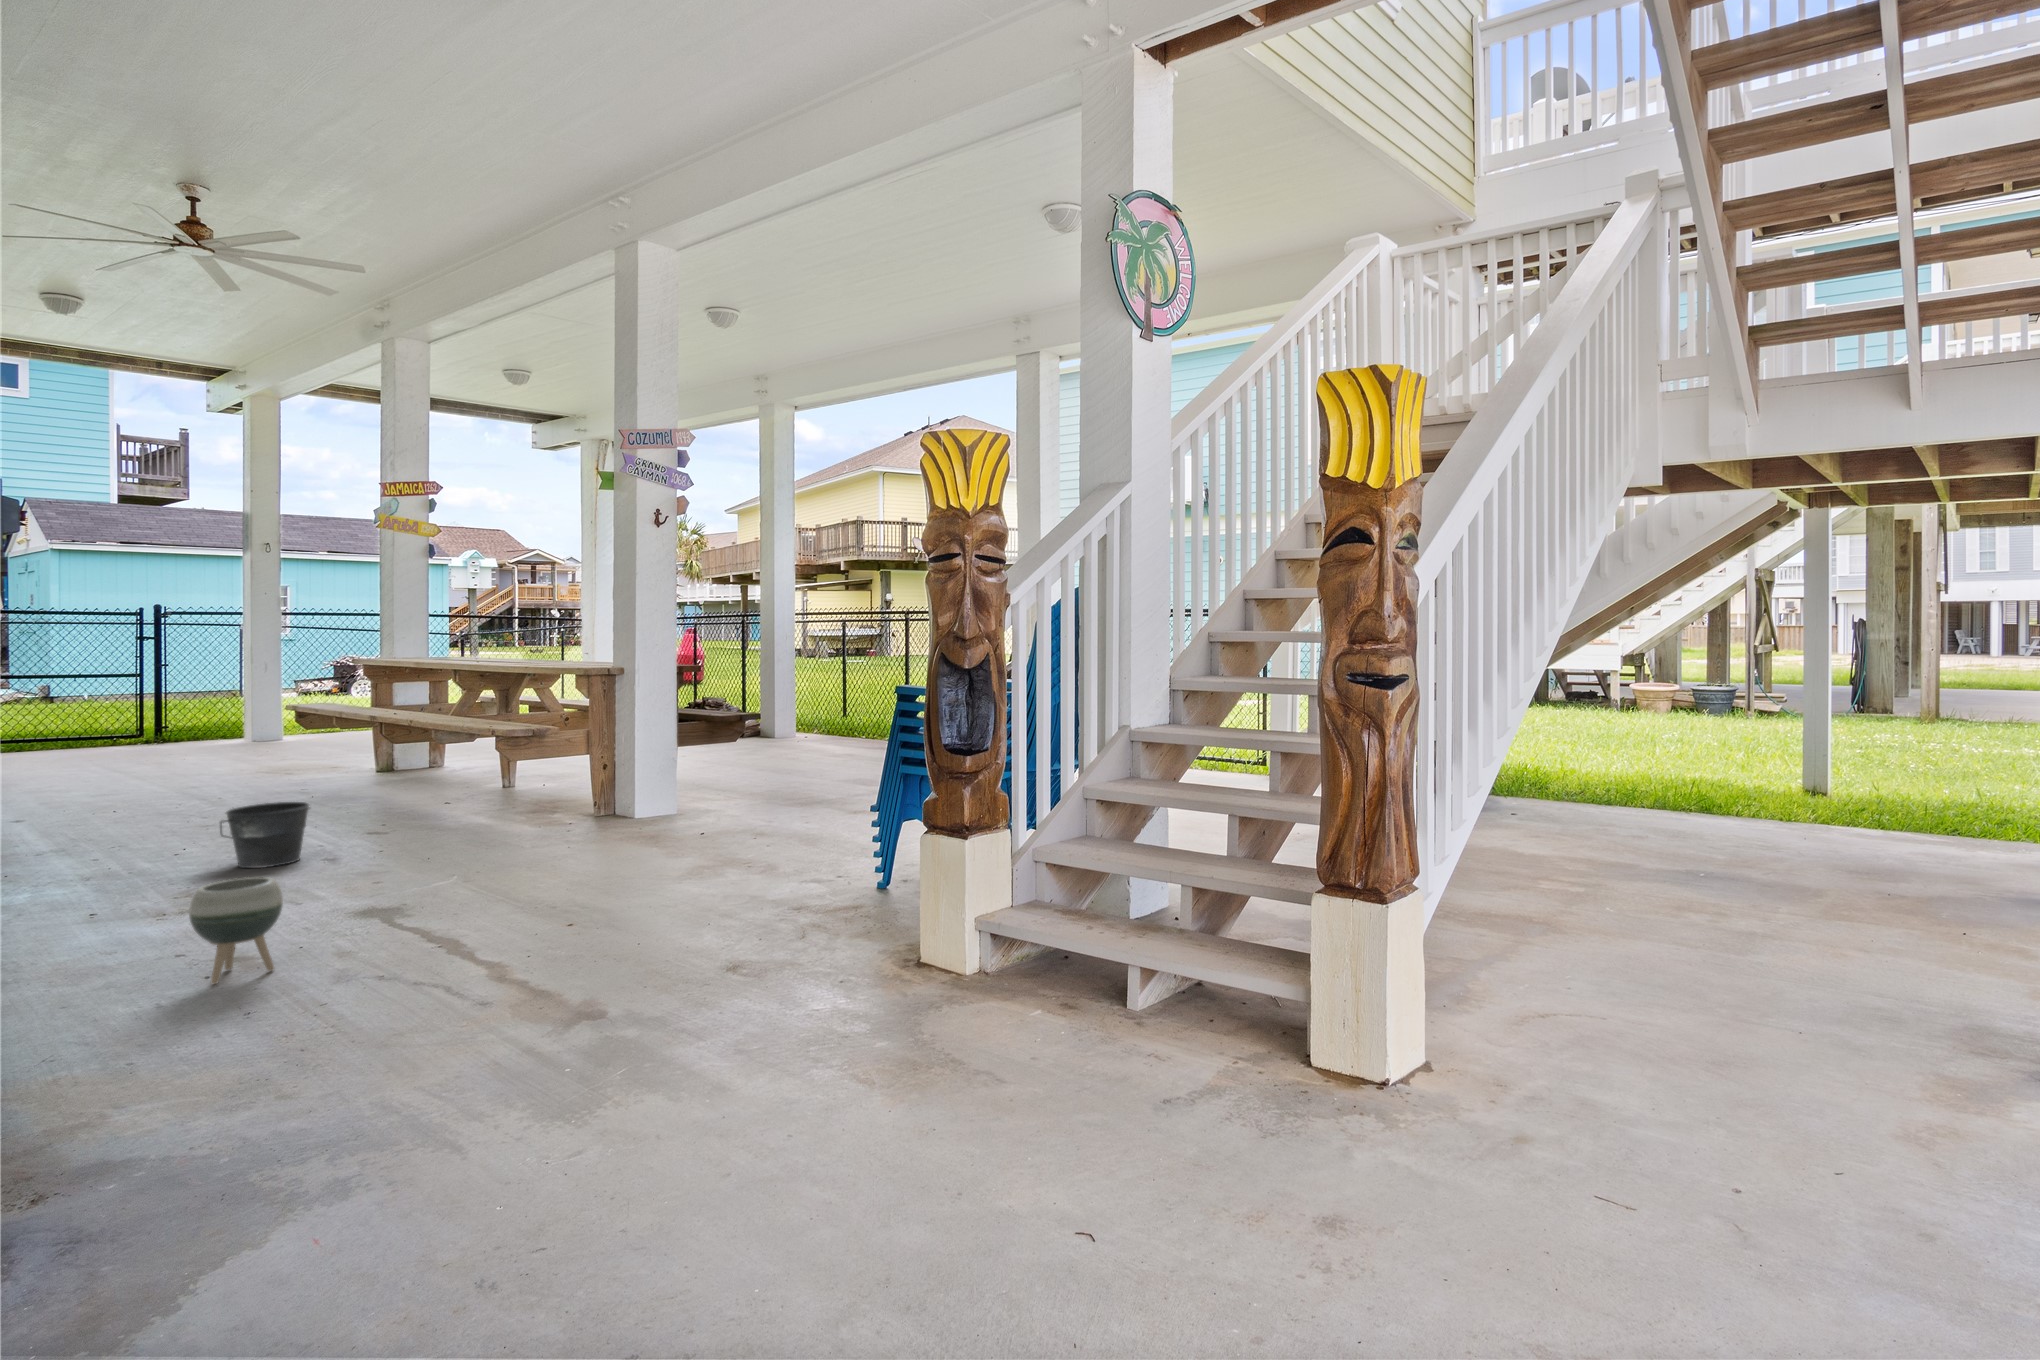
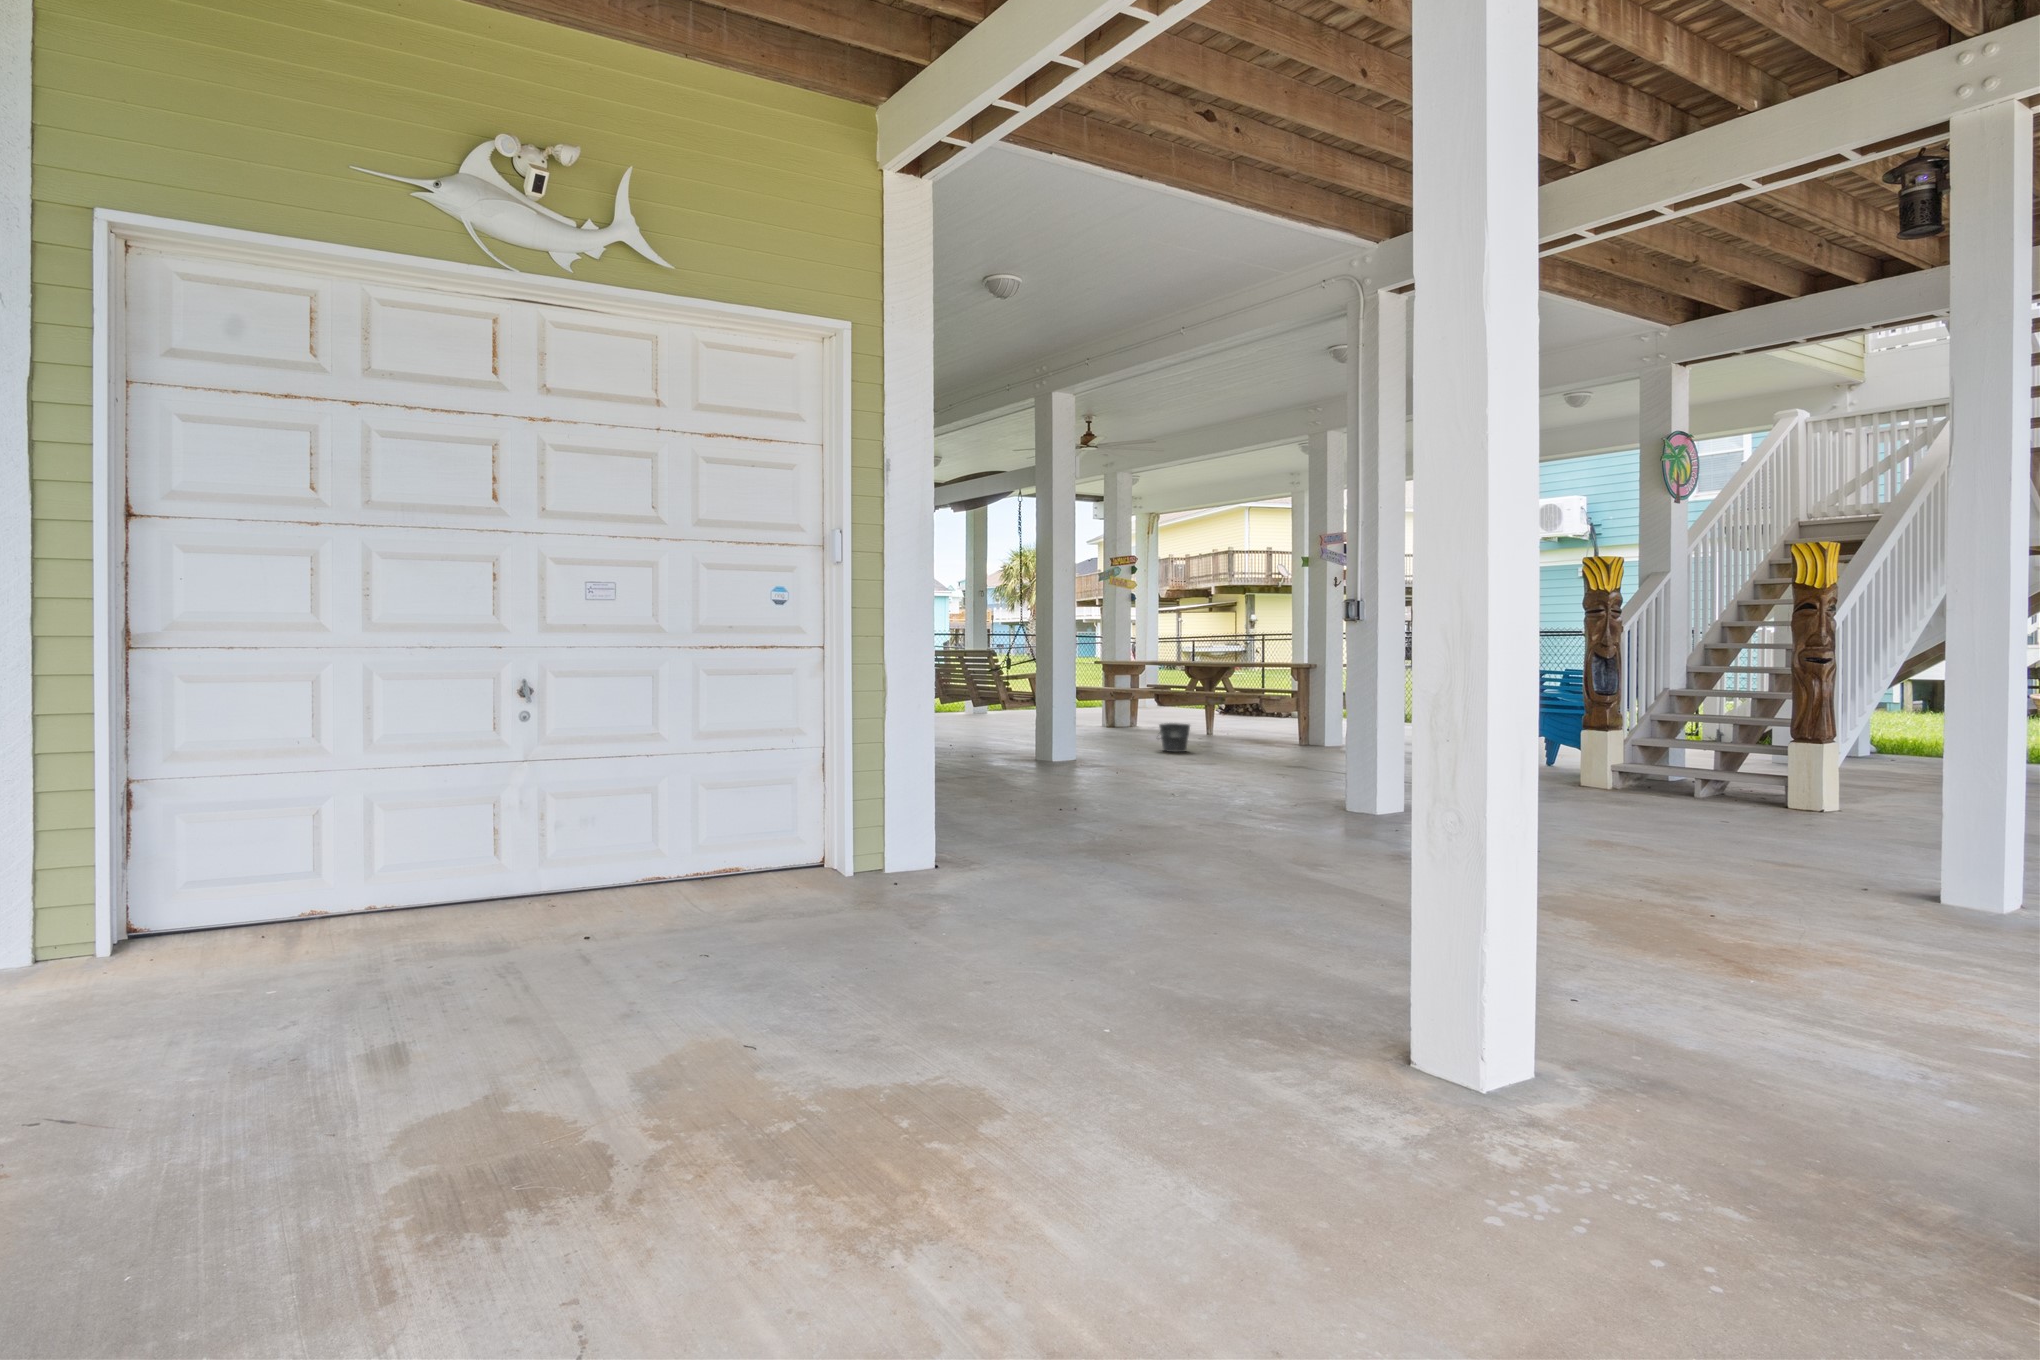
planter: present [189,877,283,984] -> none [1267,737,1296,774]

